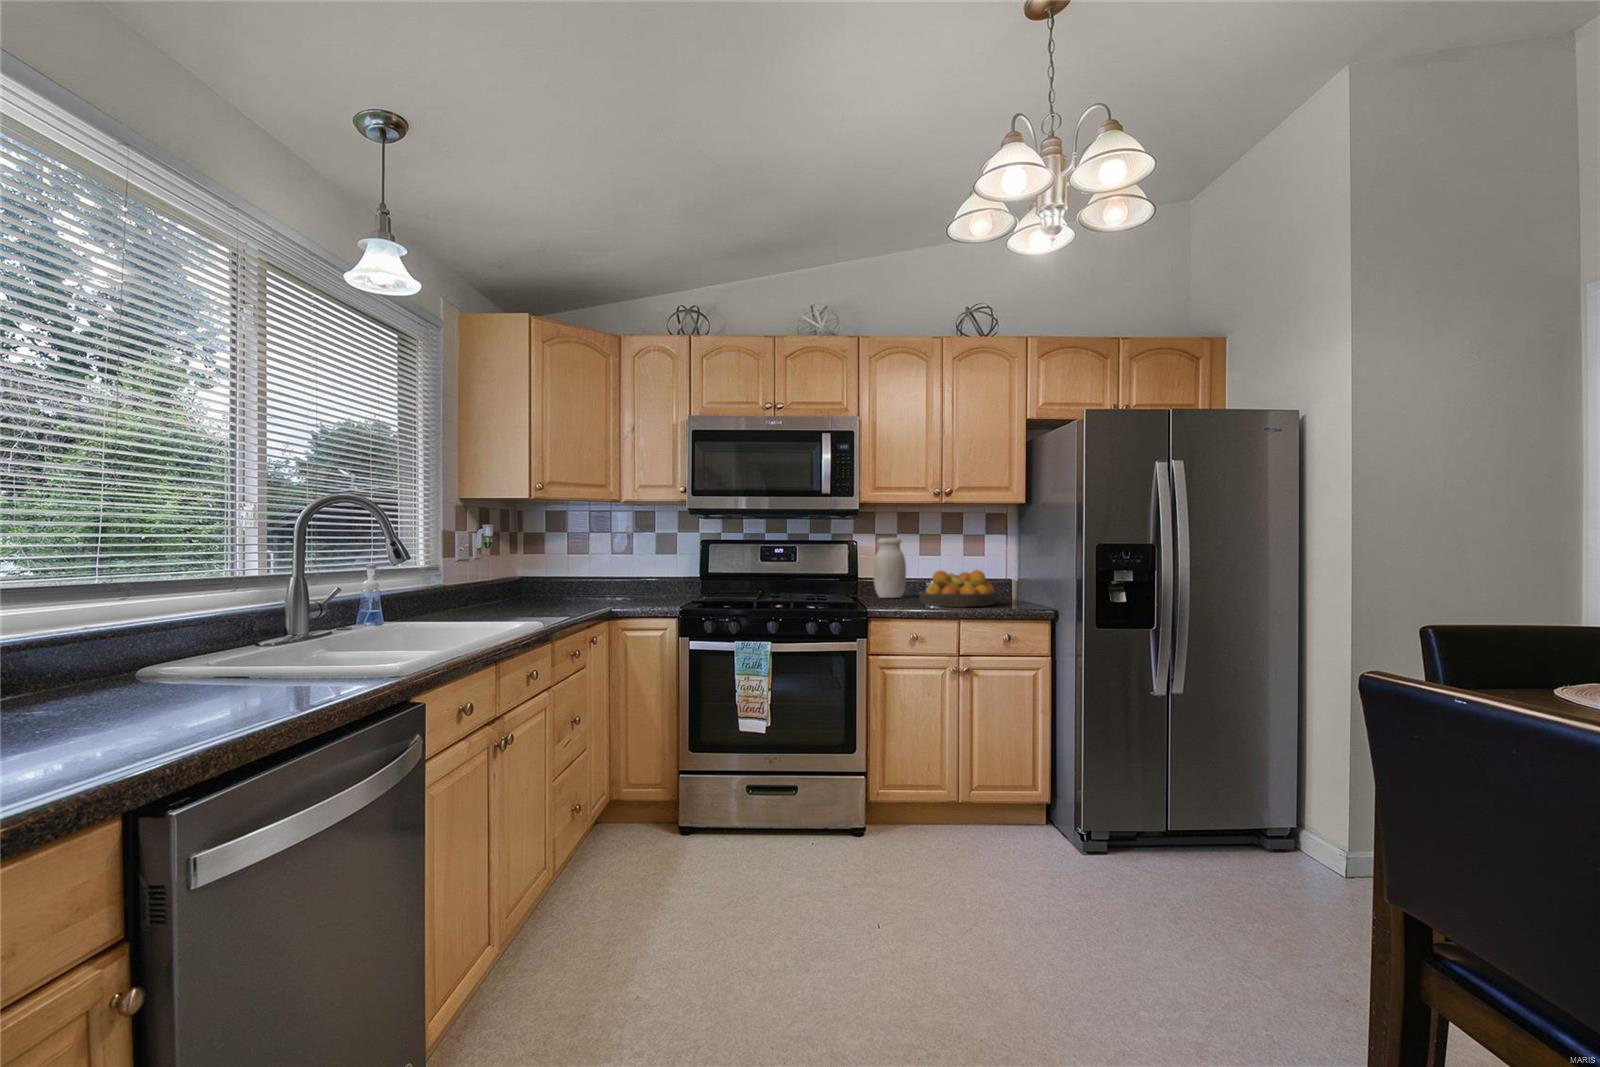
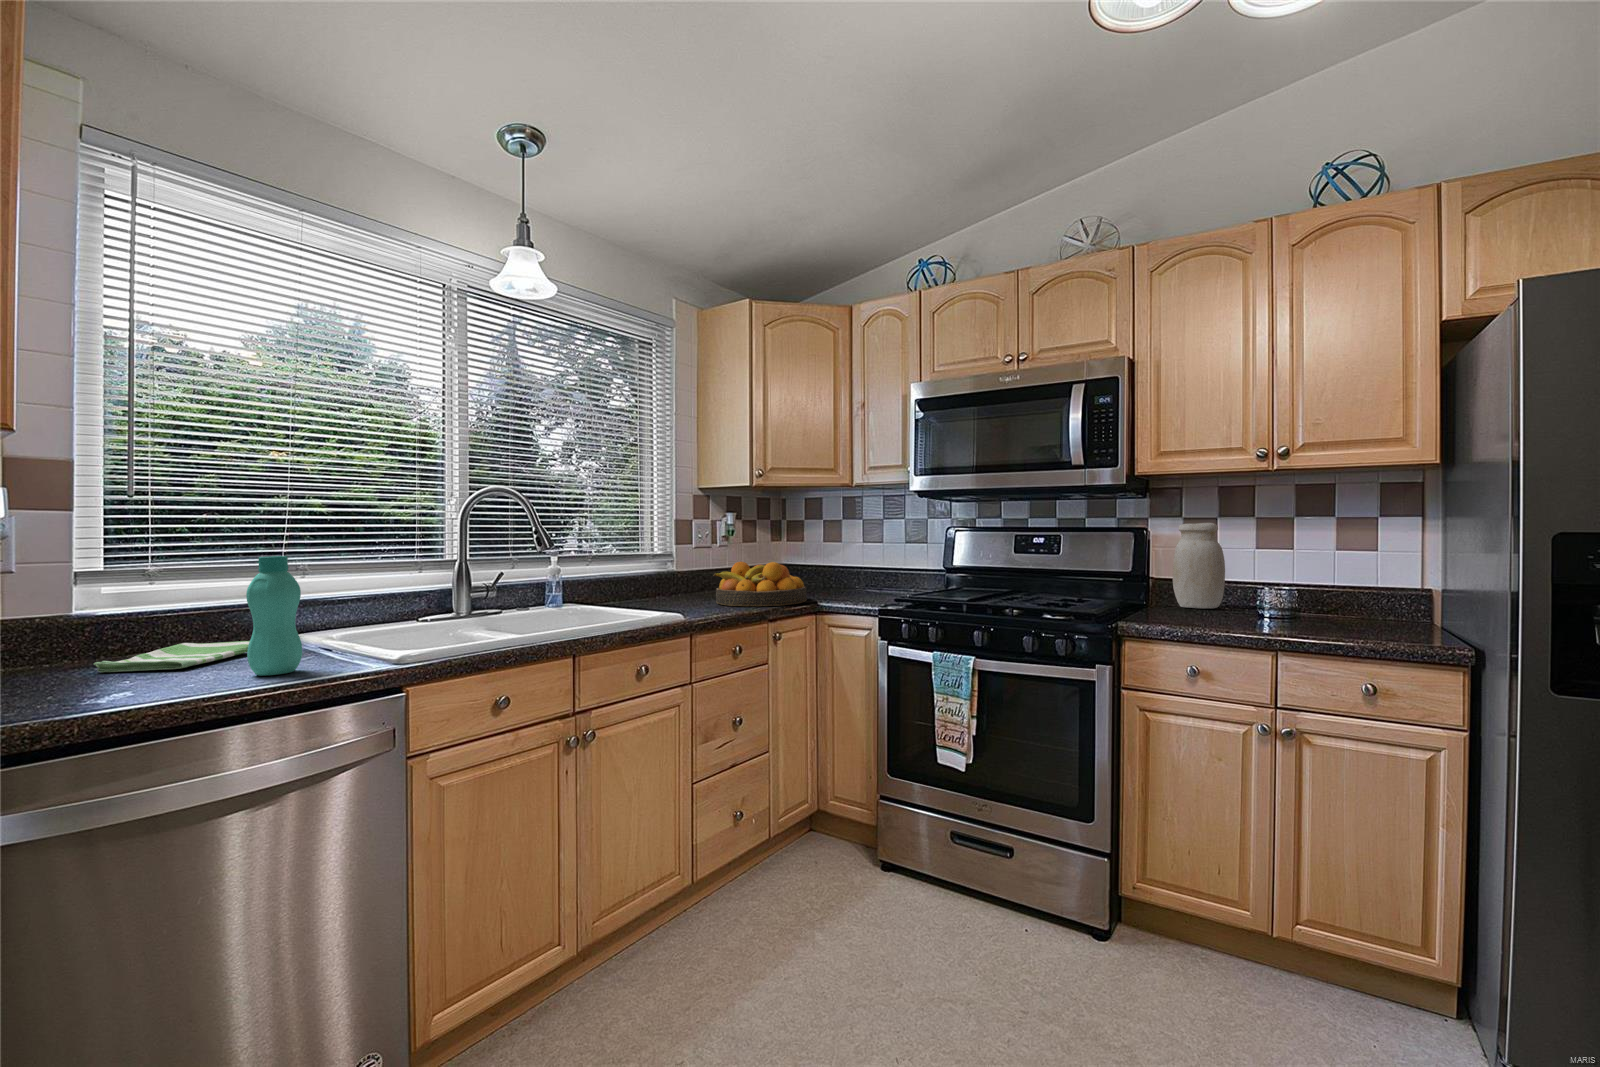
bottle: none [300,567,348,685] -> present [246,556,302,676]
fruit bowl: present [919,570,996,607] -> present [714,562,807,606]
dish towel: none [55,666,187,705] -> present [94,641,250,672]

